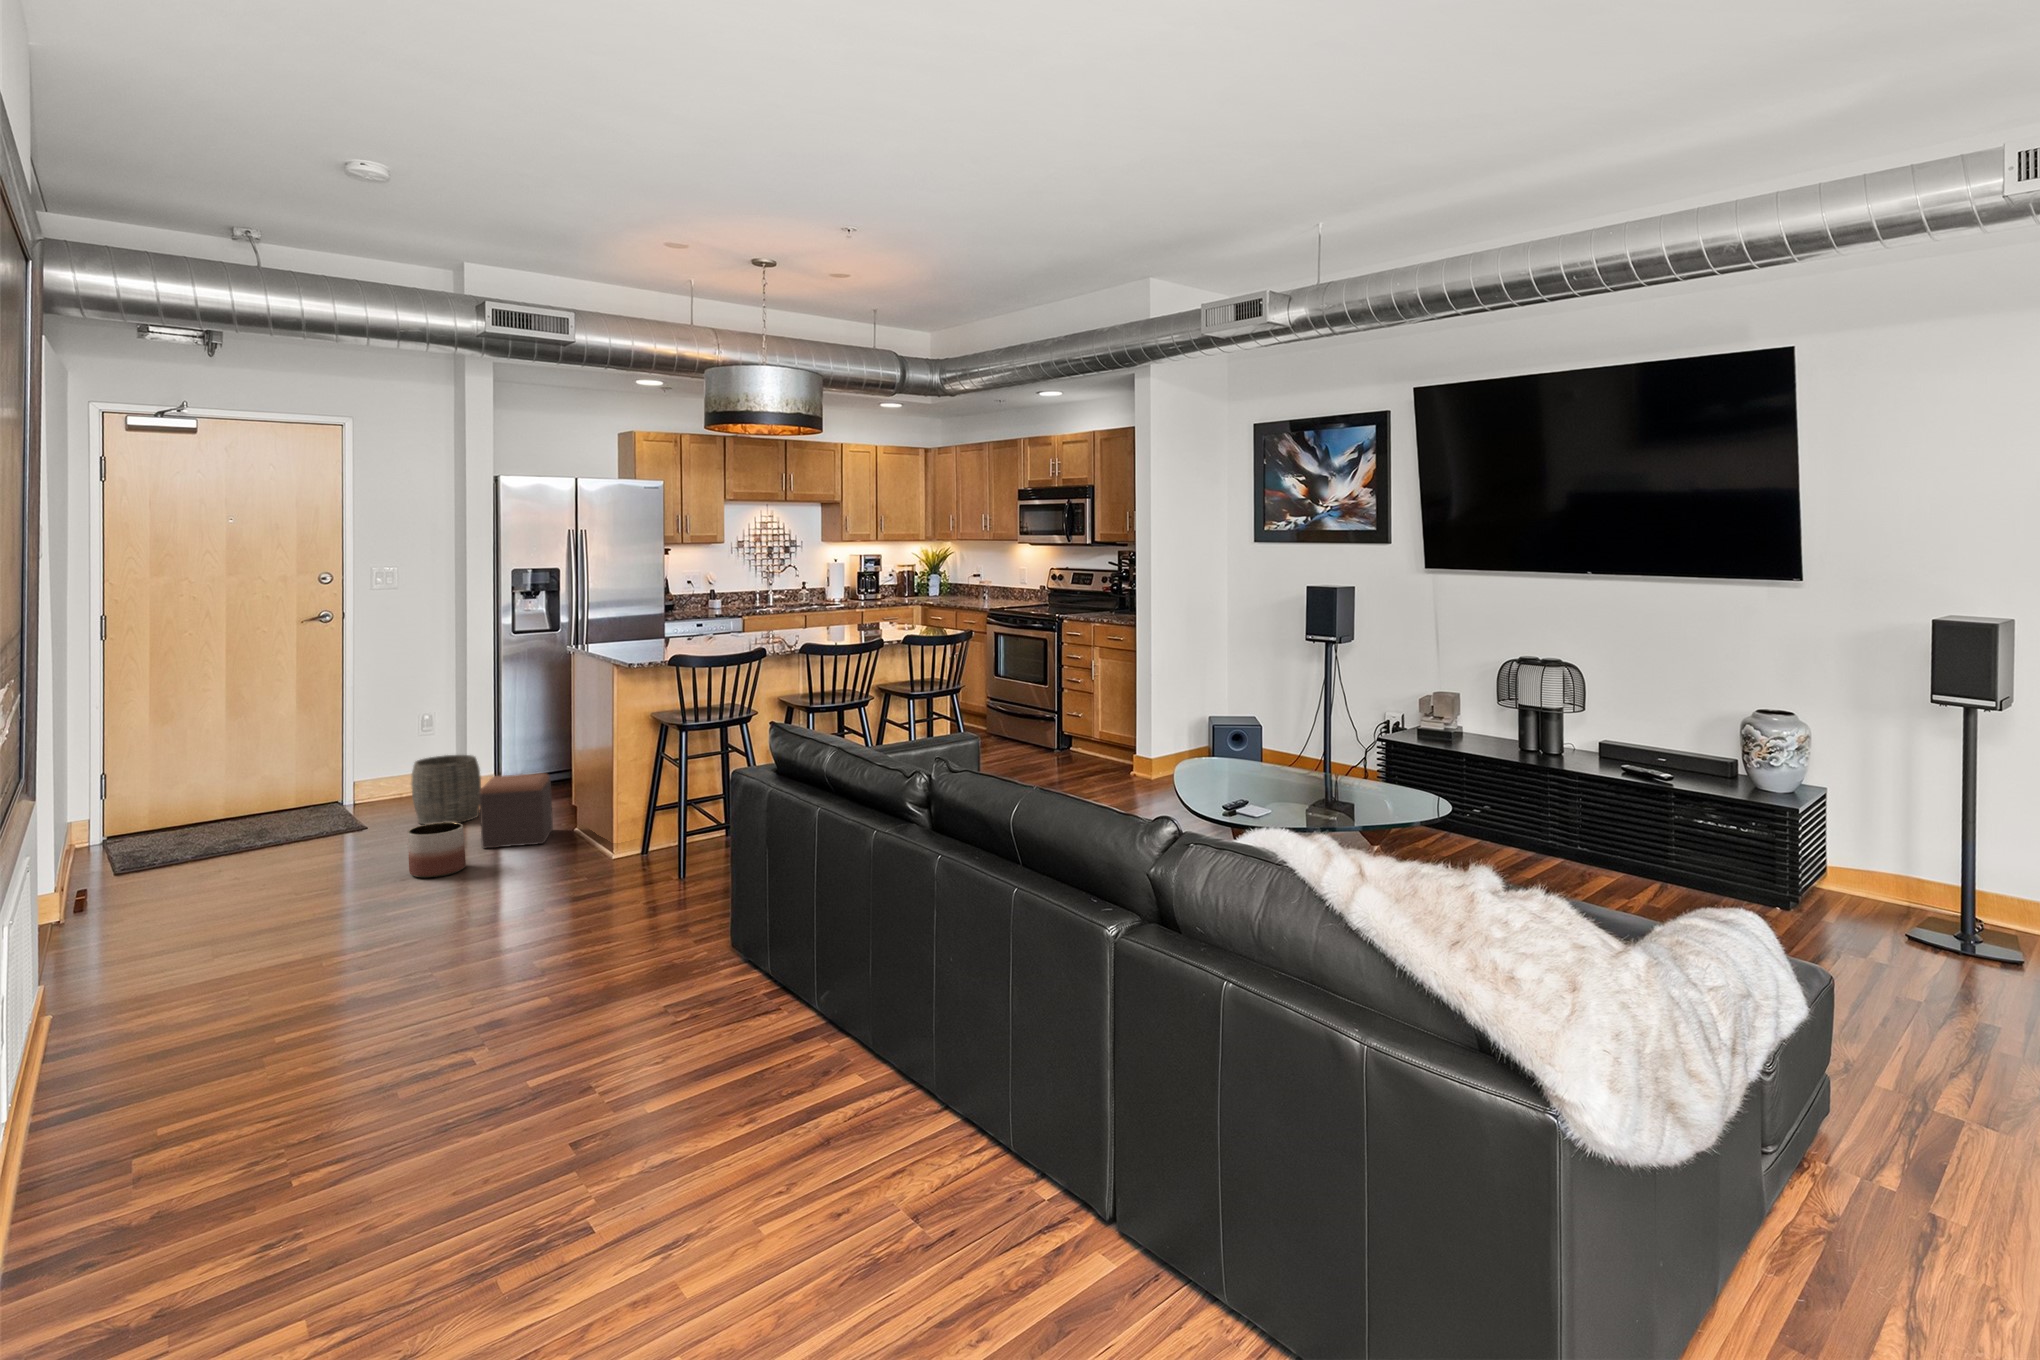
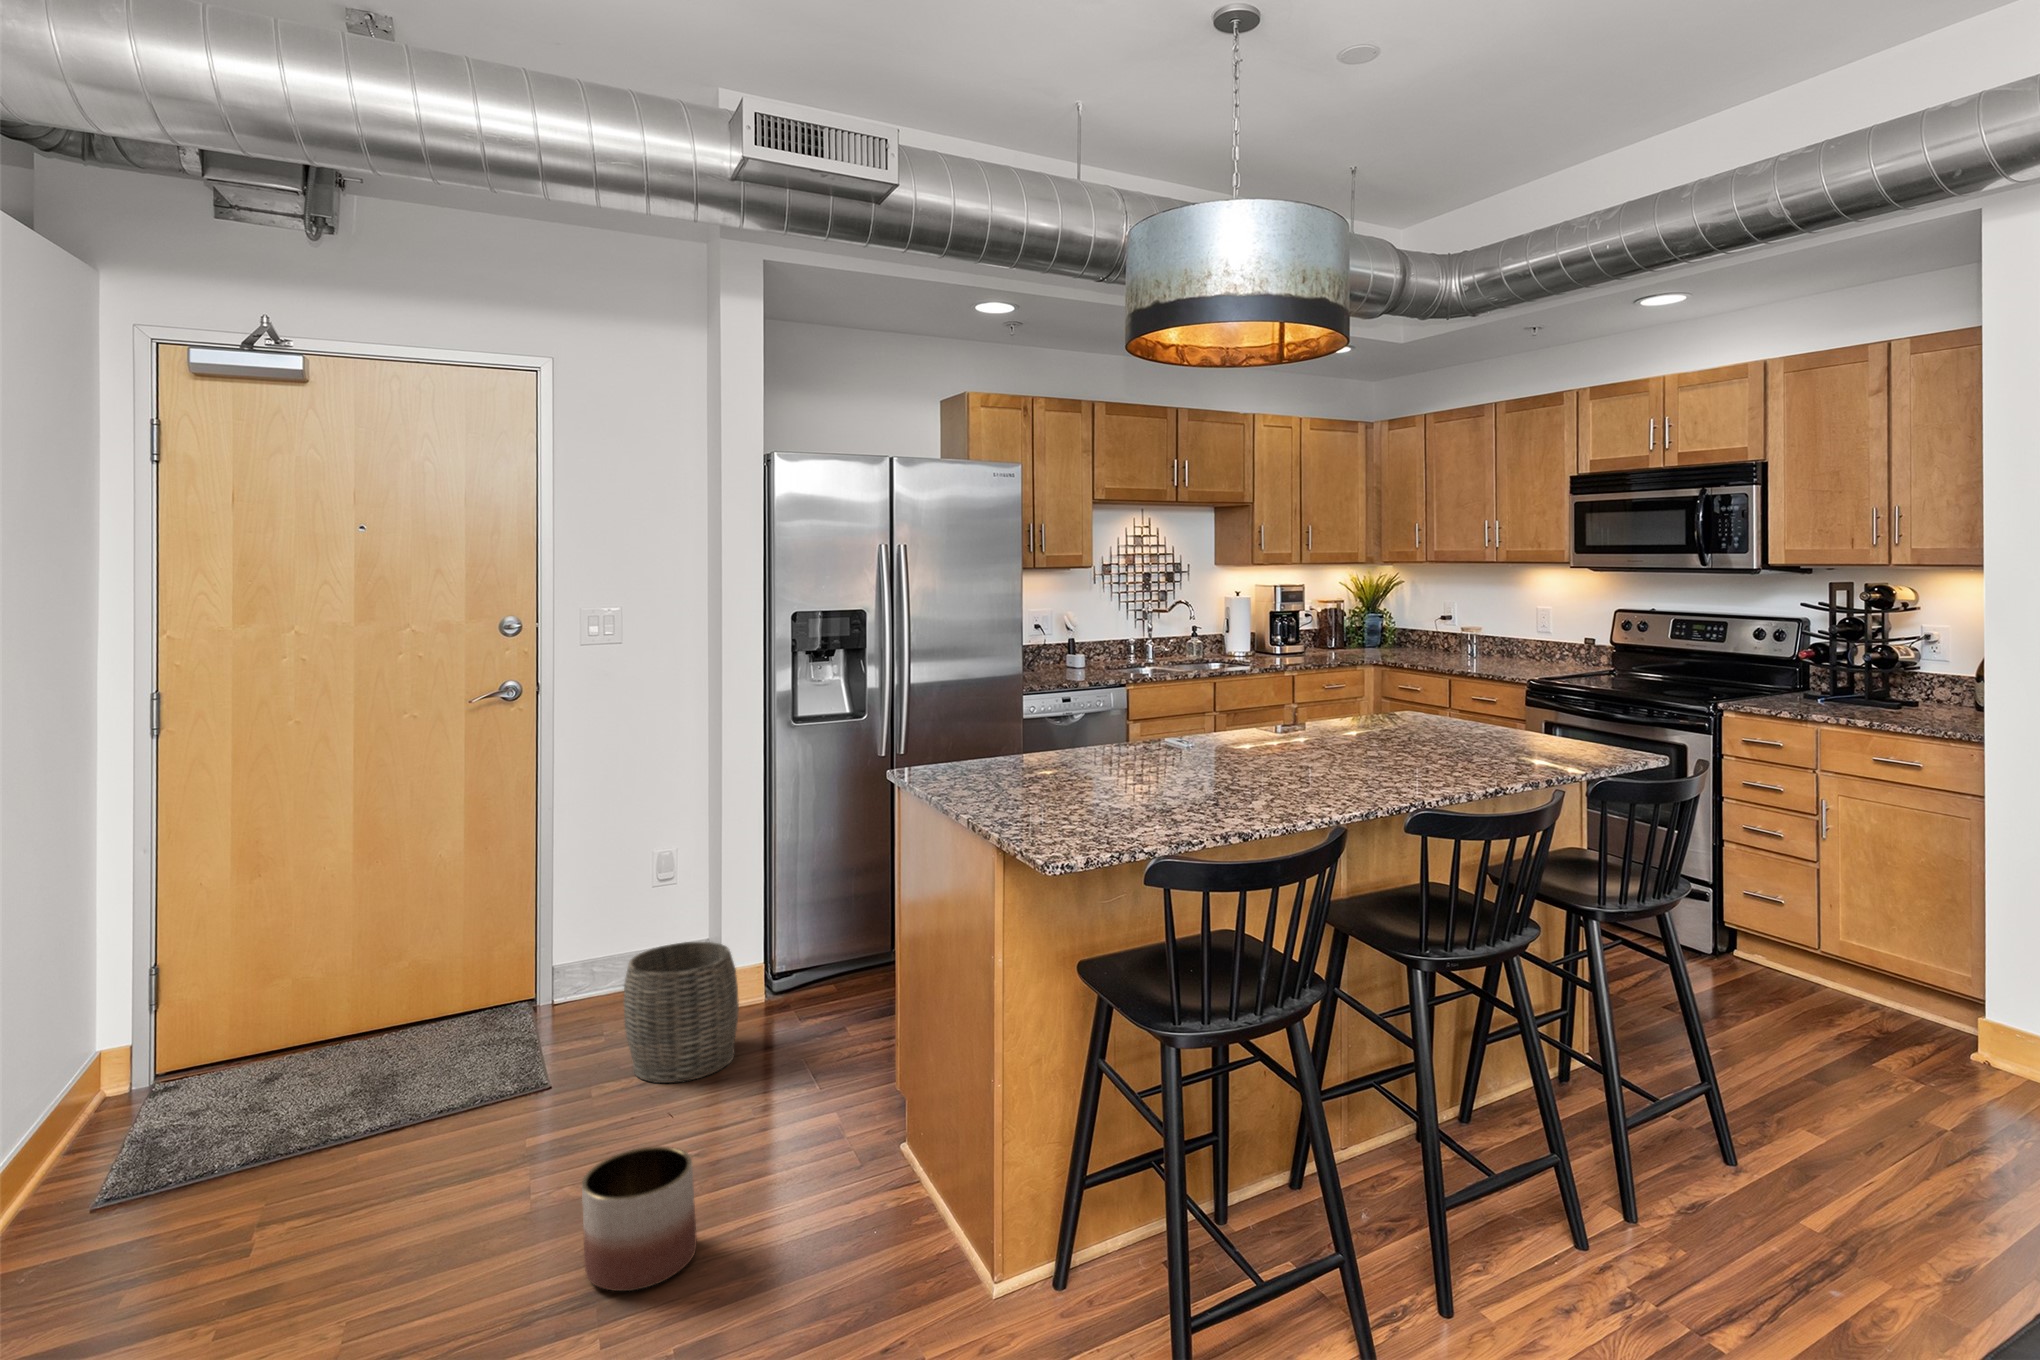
footstool: present [479,773,553,848] -> none [728,1007,861,1175]

